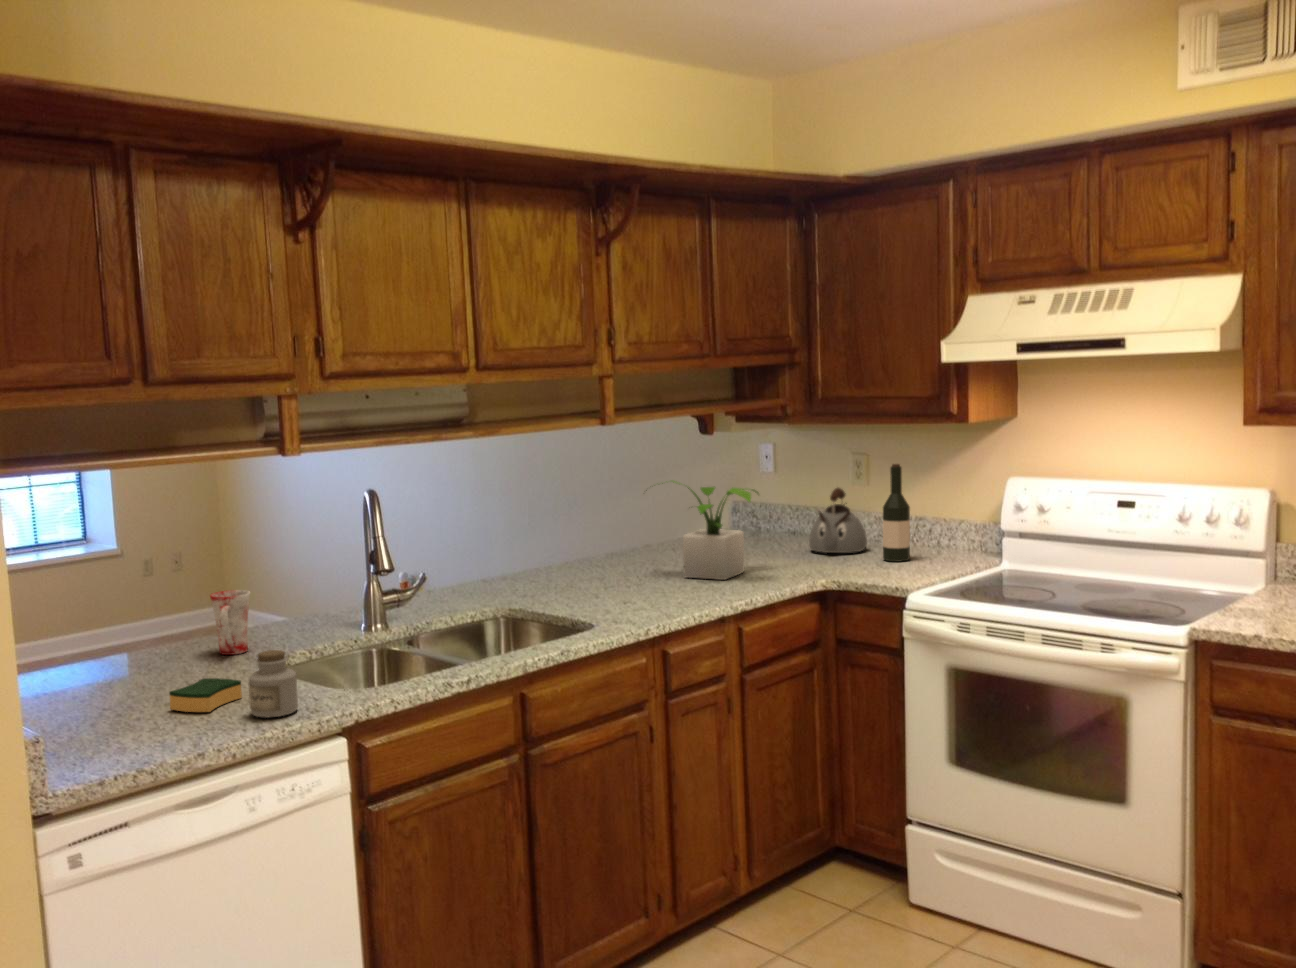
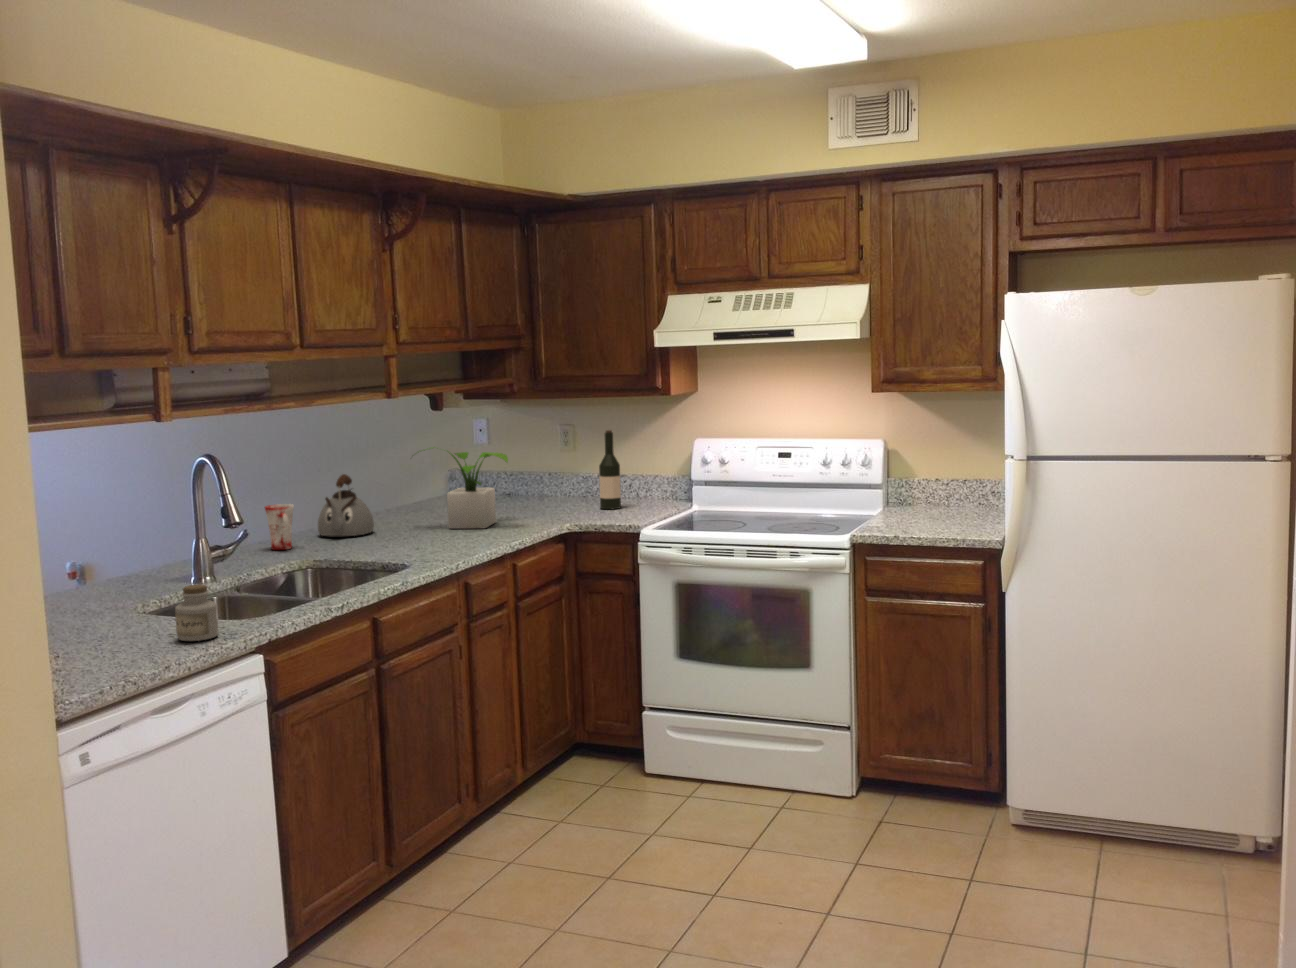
kettle: present [809,488,867,553] -> present [318,474,374,536]
mug: present [210,590,250,655] -> present [265,504,294,550]
sponge: present [169,678,242,712] -> none [93,617,152,644]

